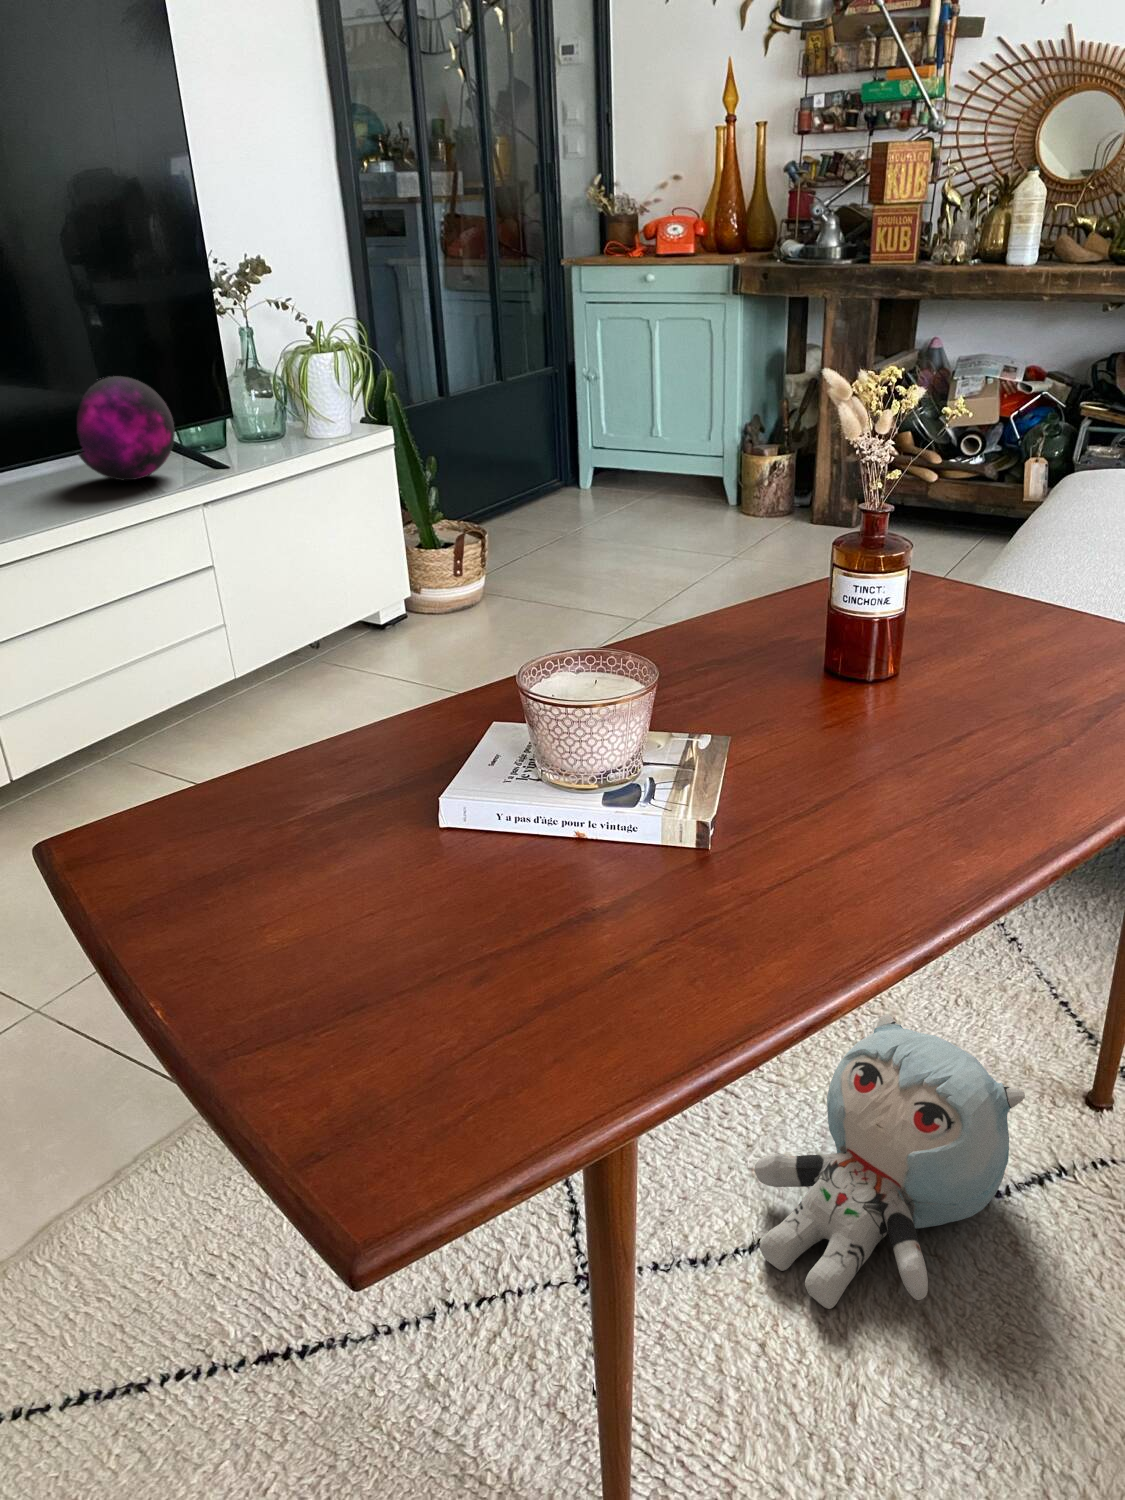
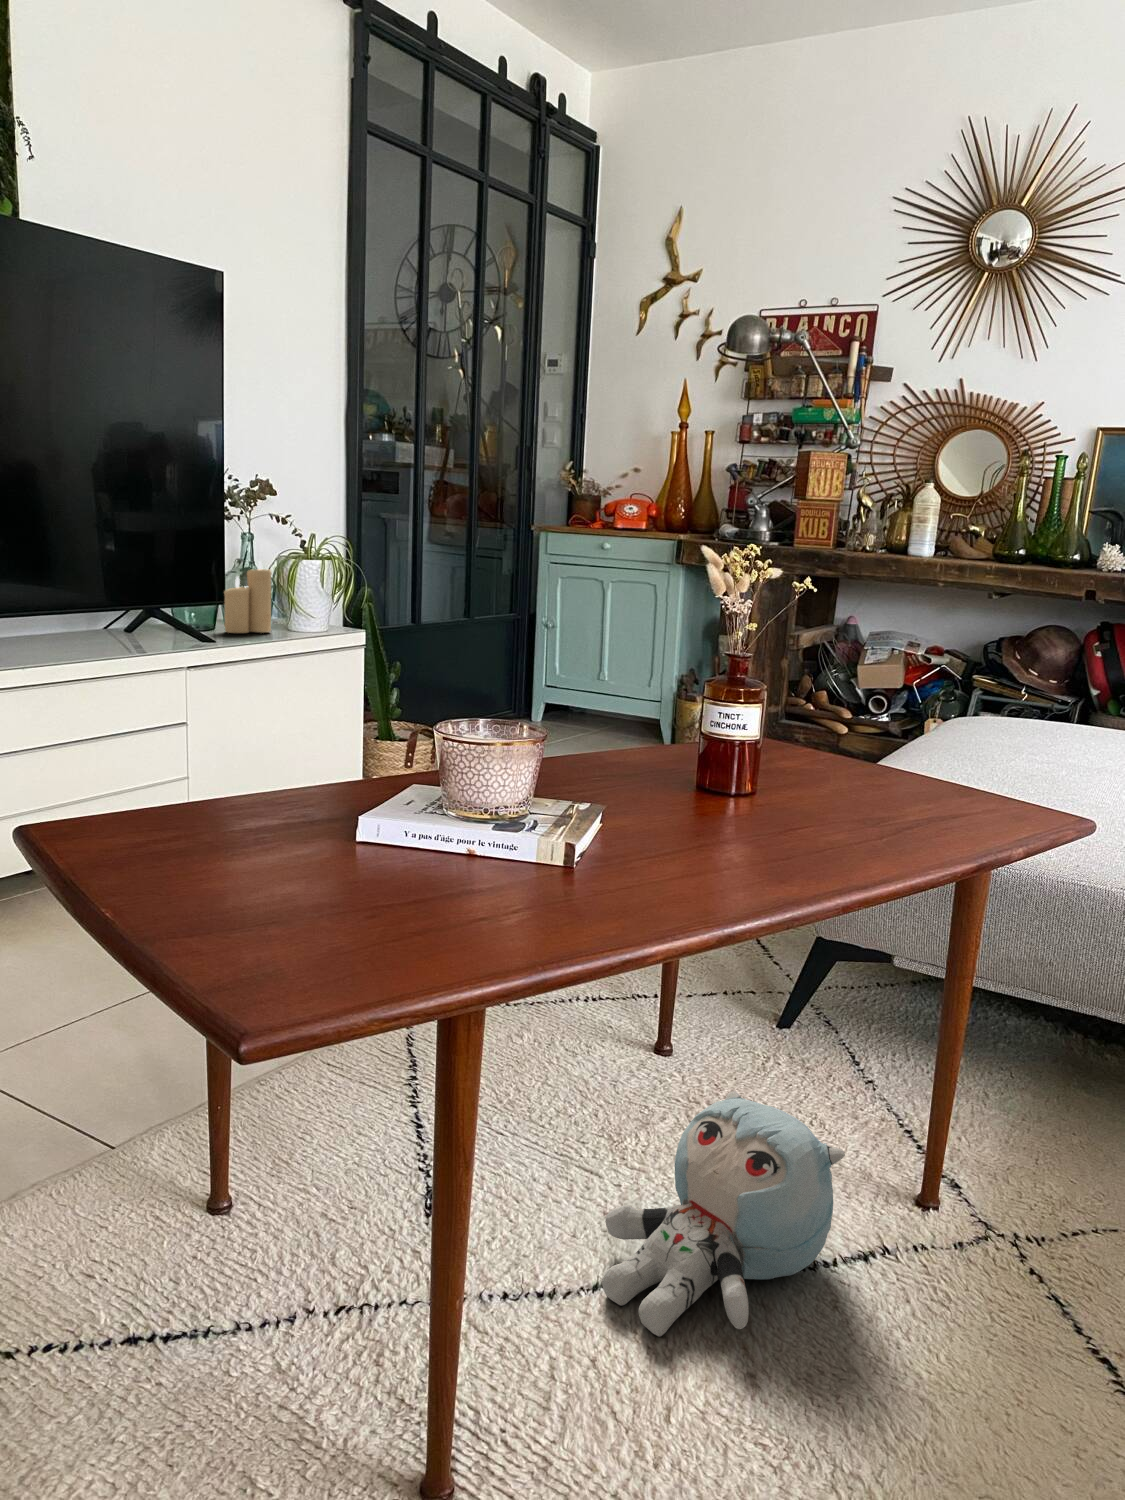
candle: none [233,362,292,451] -> present [224,561,272,633]
decorative orb: present [77,376,175,480] -> none [75,551,169,640]

